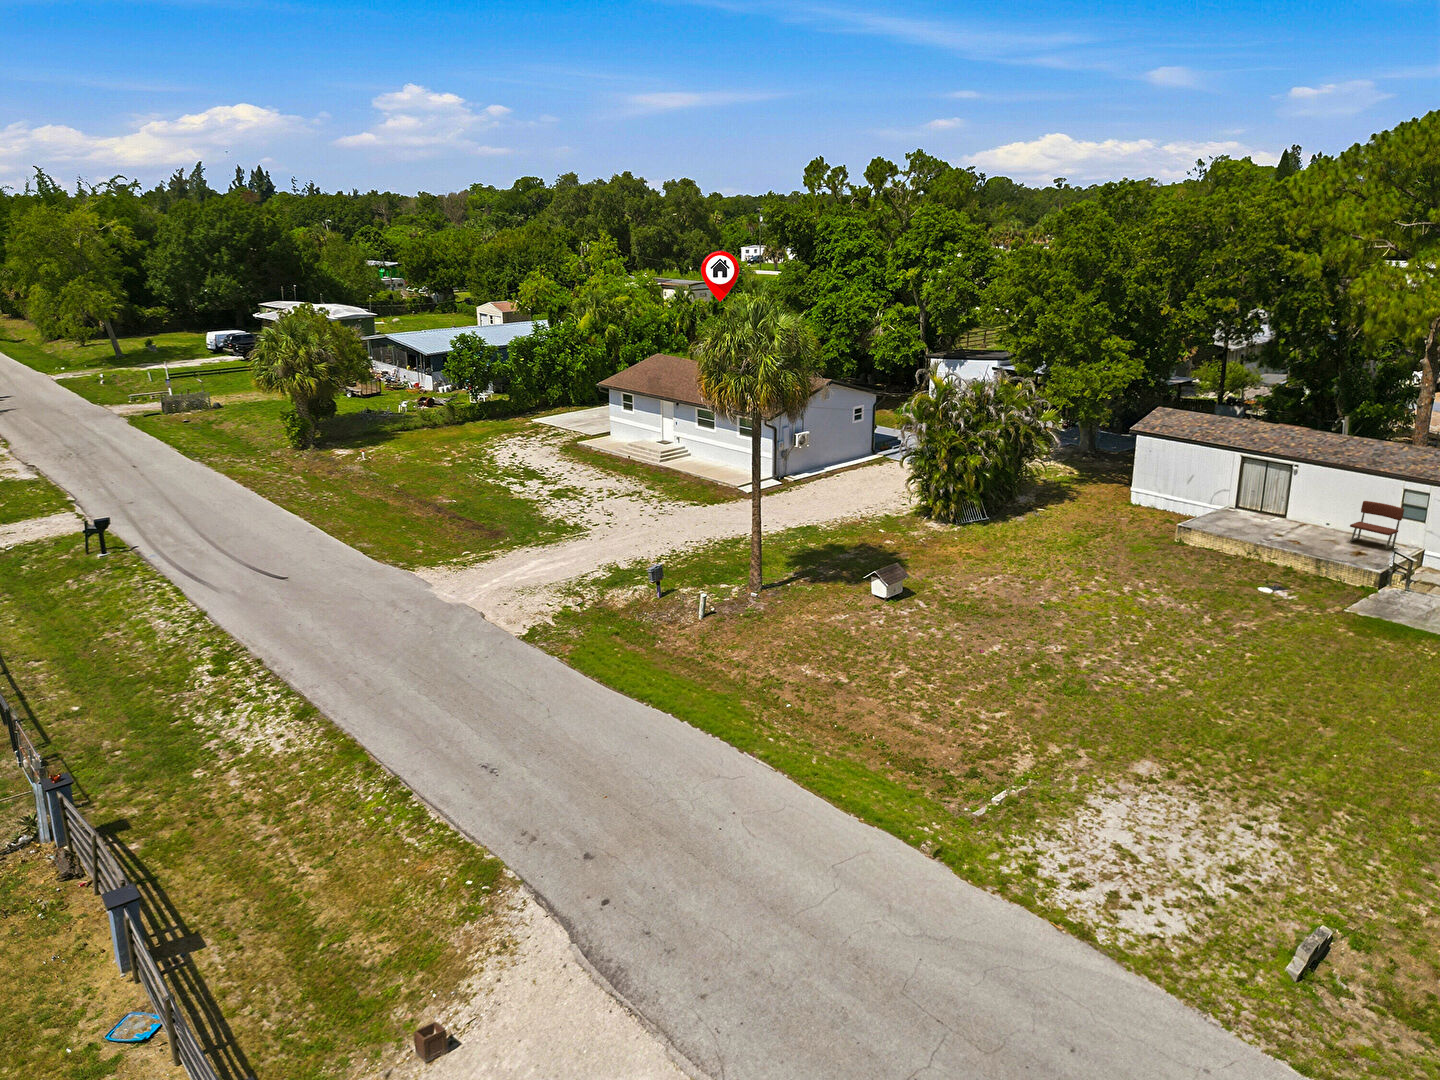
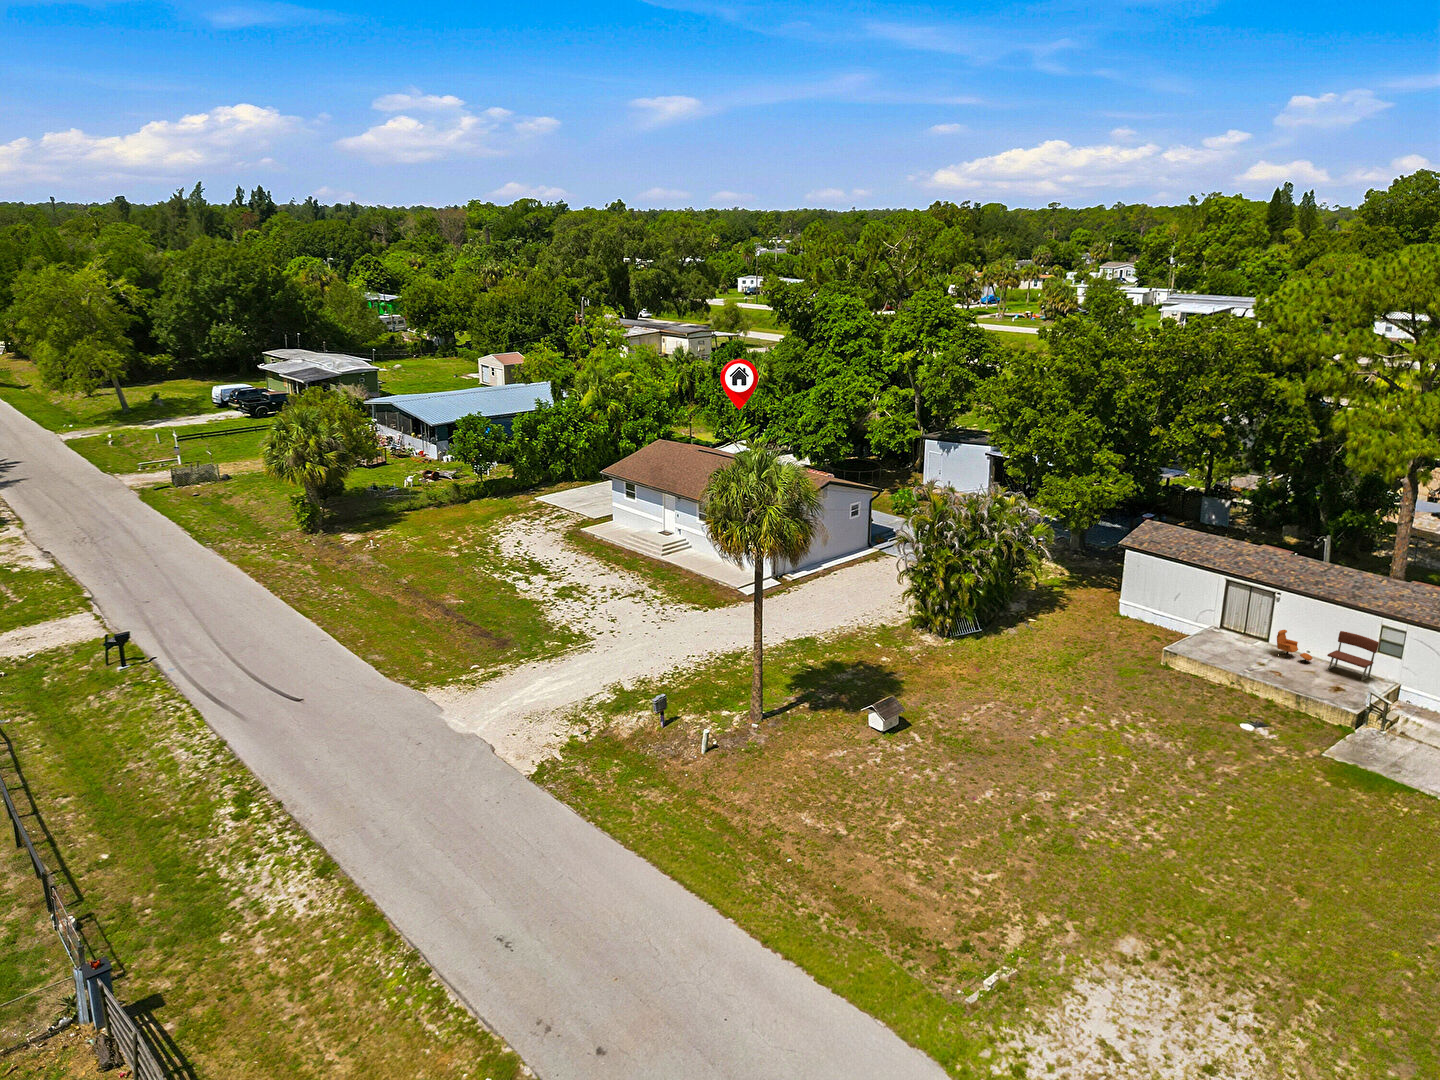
armchair: none [1297,505,1334,538] -> present [1277,630,1313,664]

